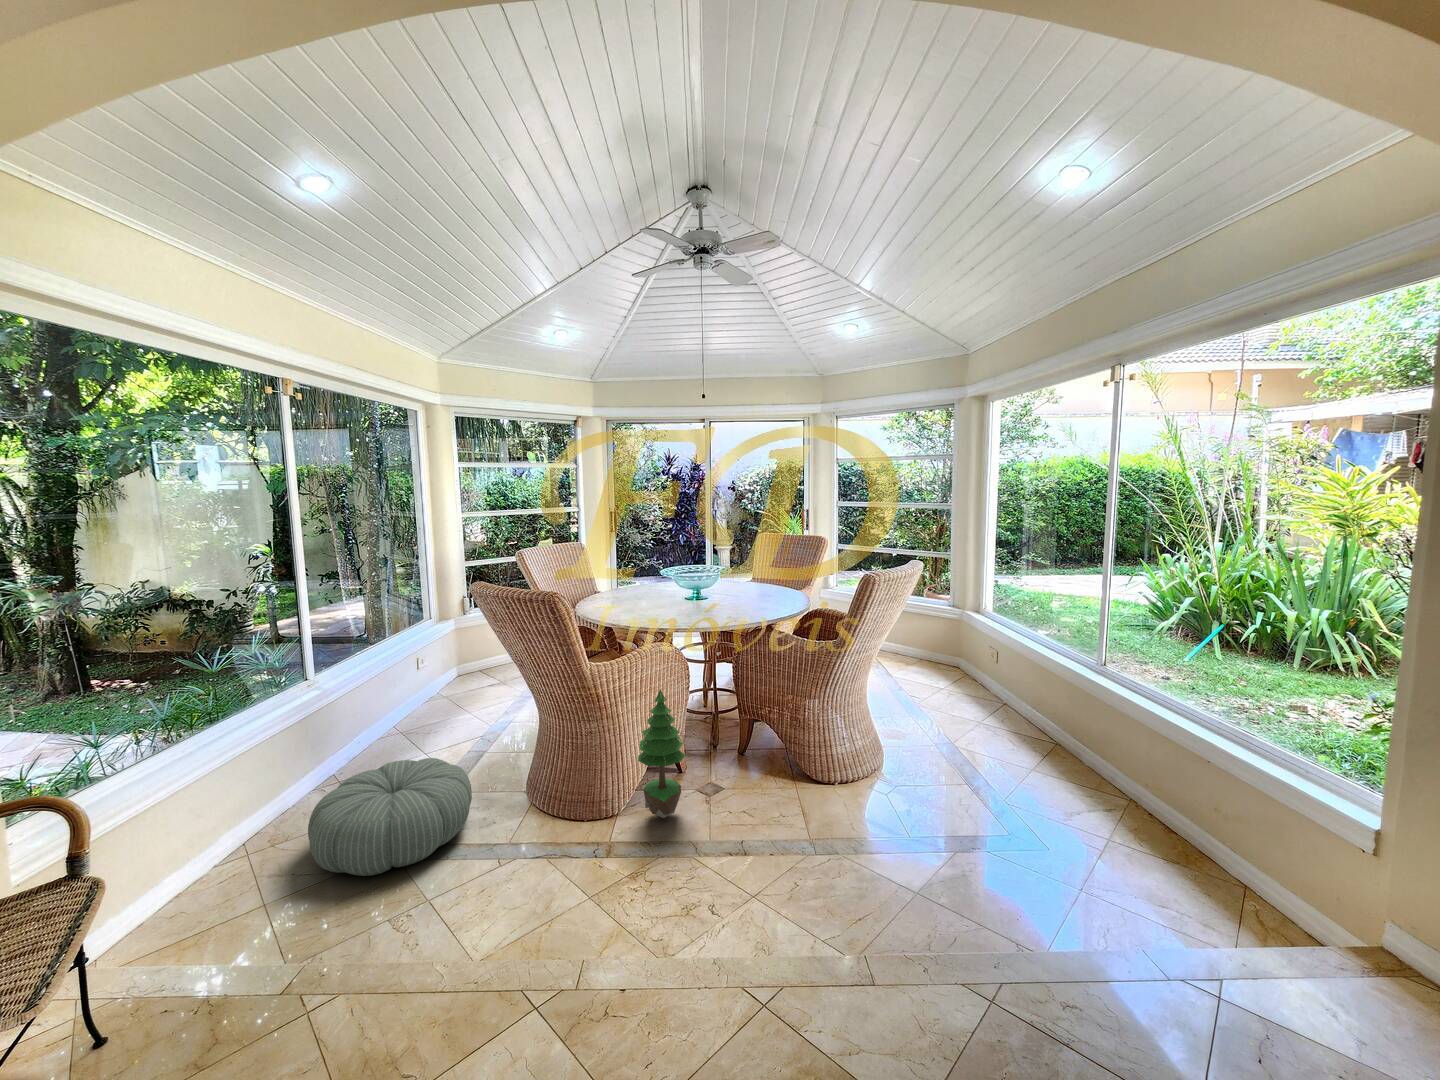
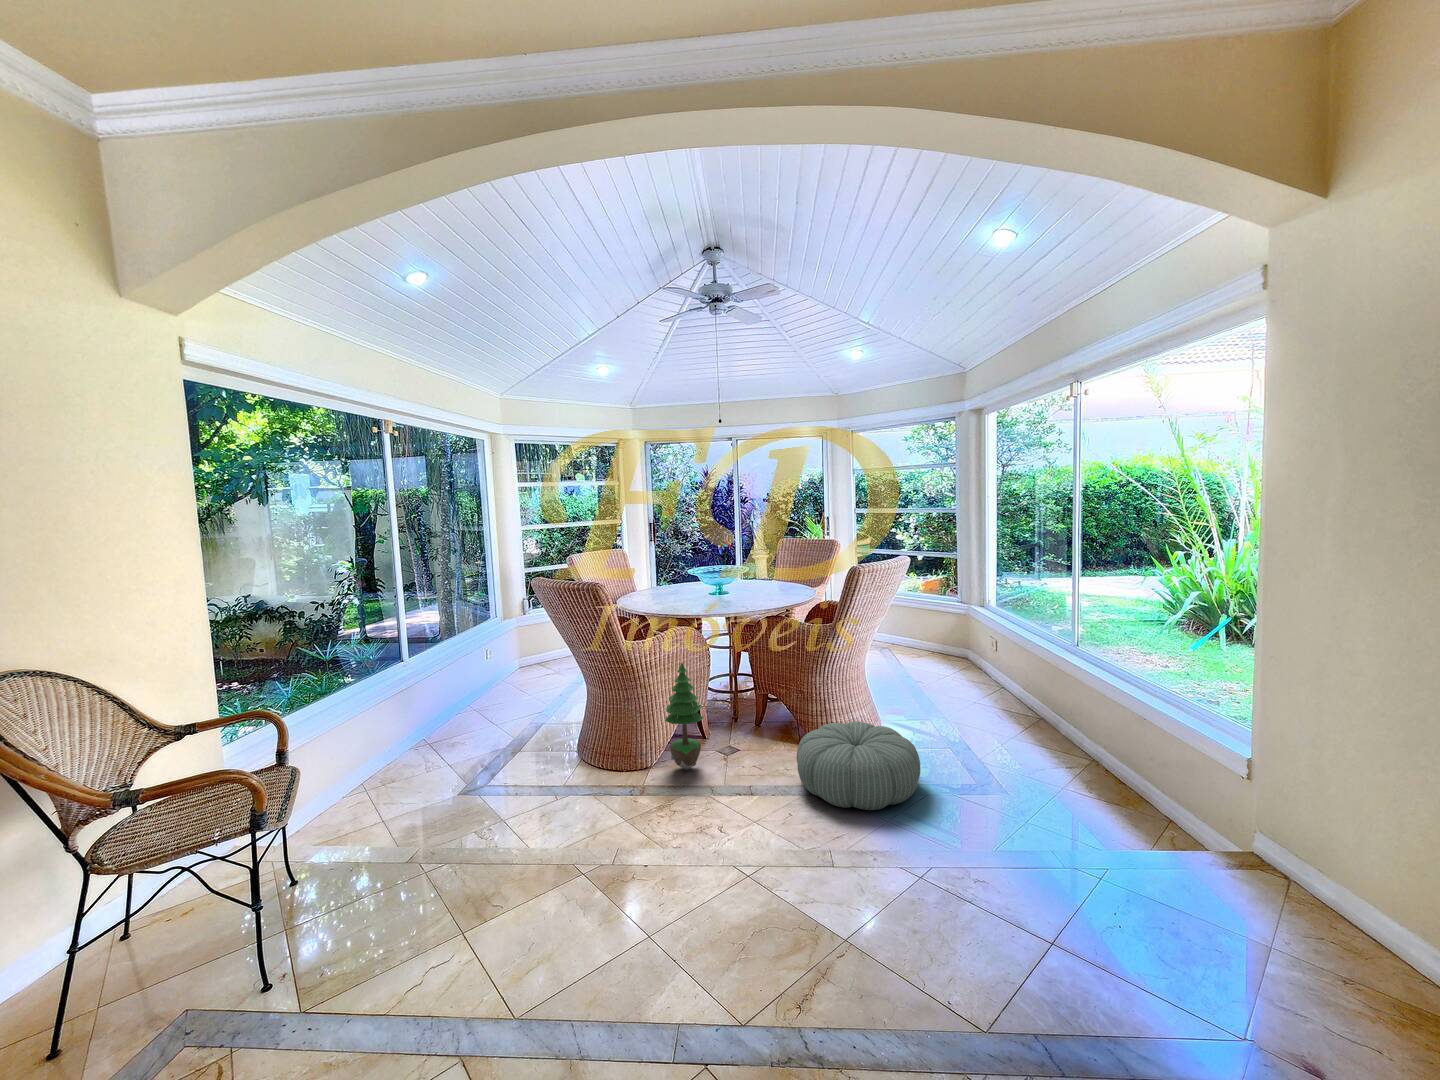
pouf: present [308,758,472,876] -> present [797,721,920,810]

